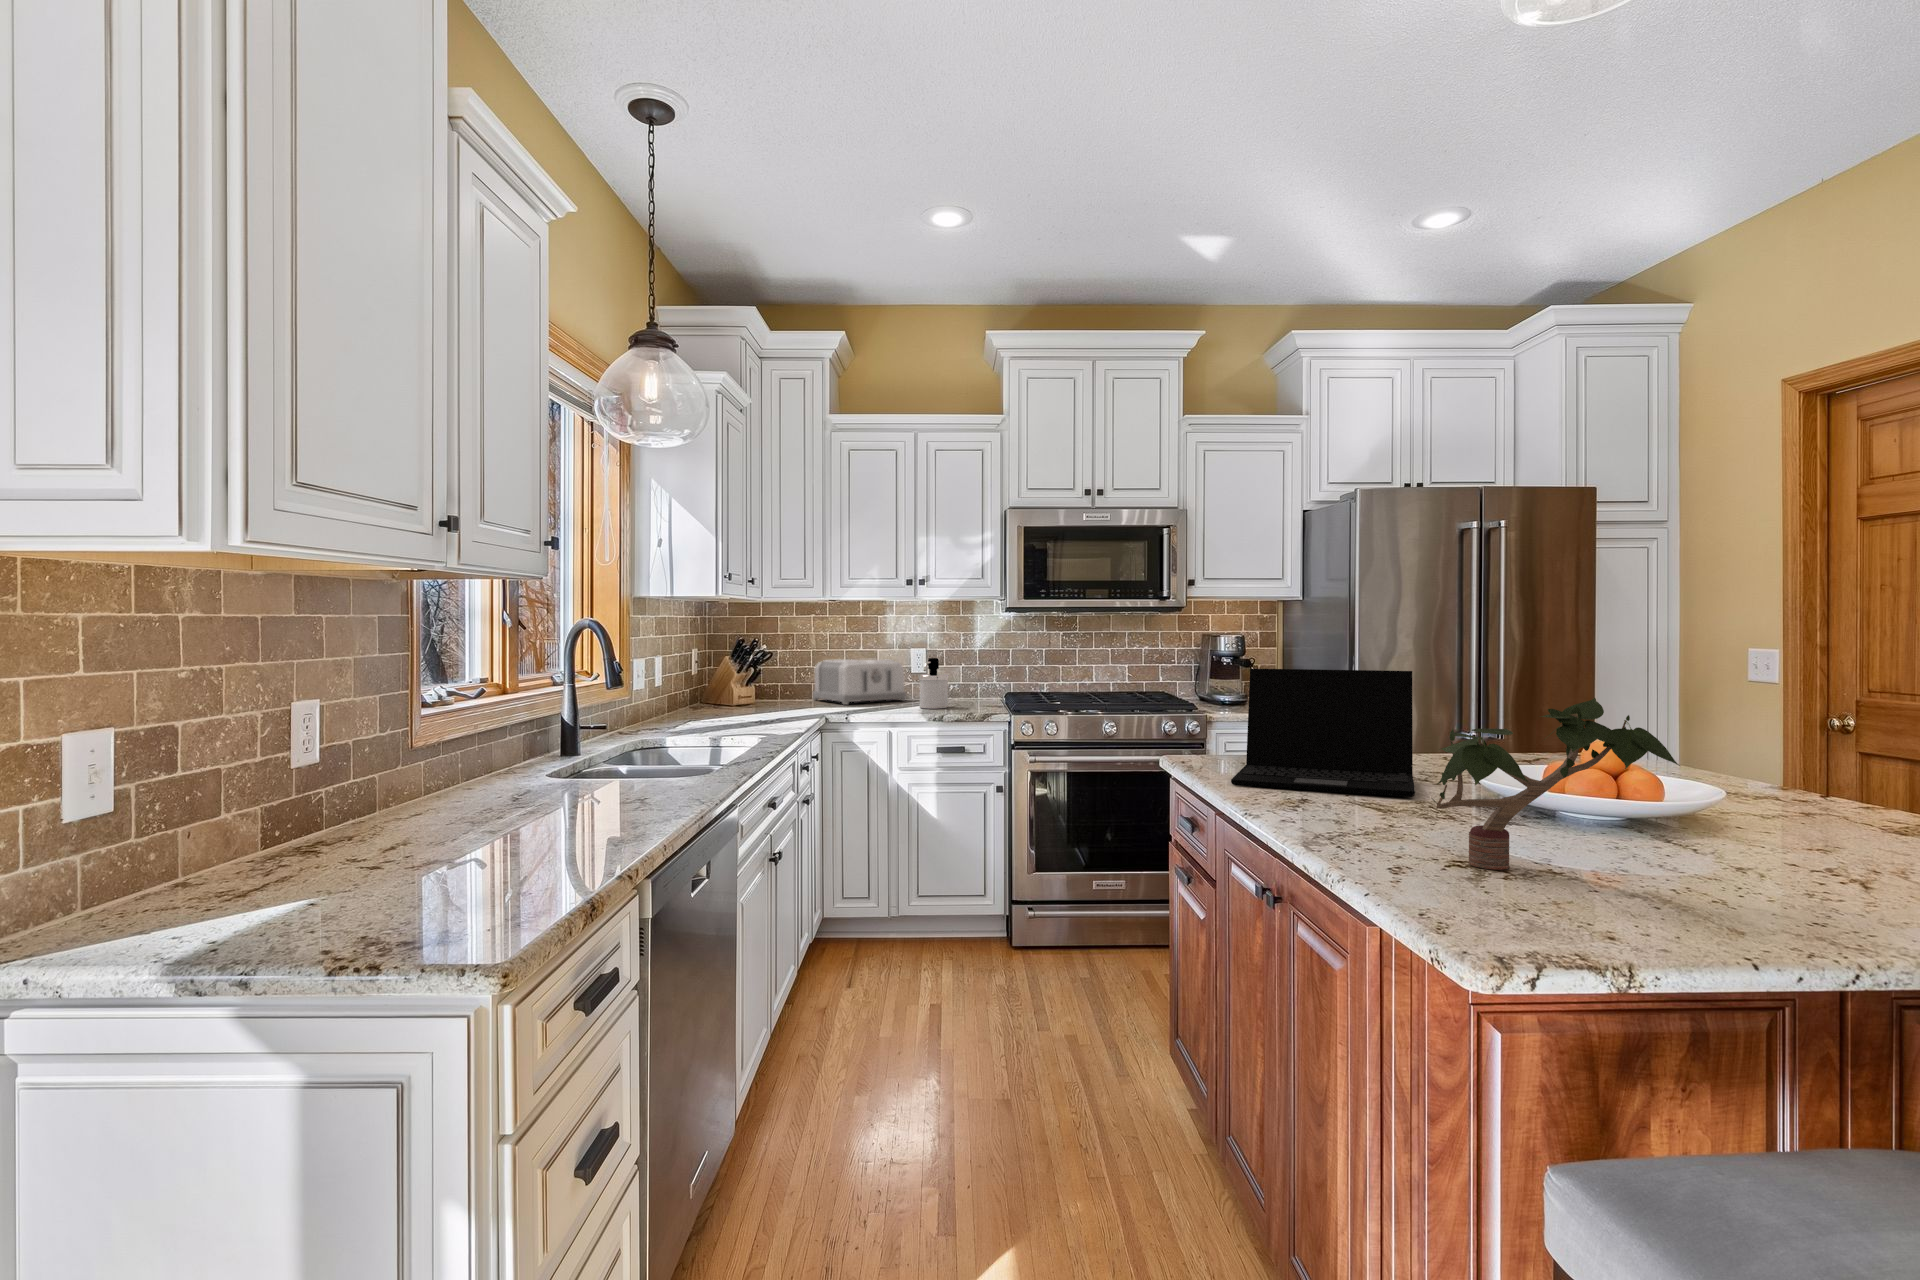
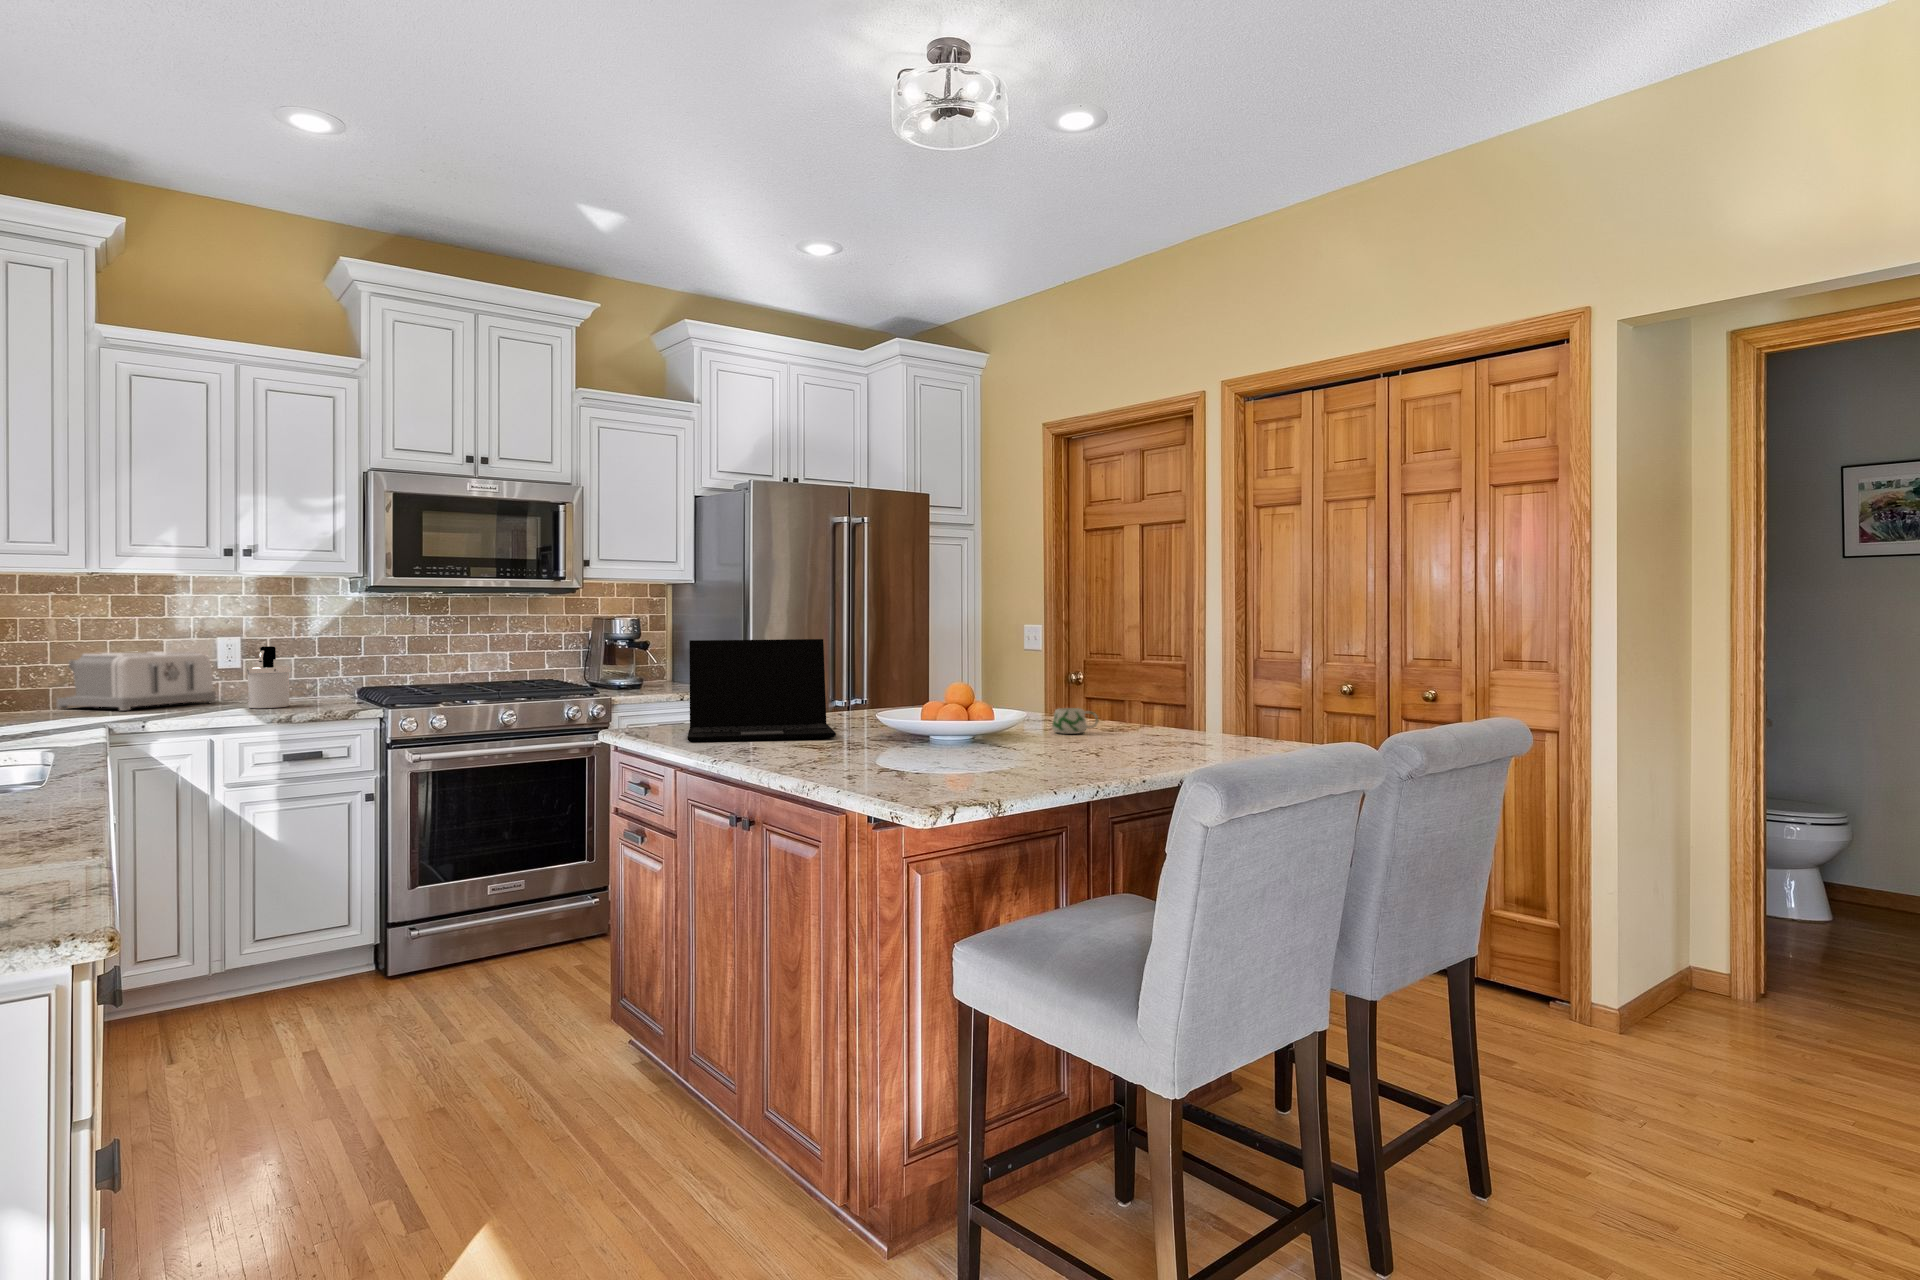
potted plant: present [1433,698,1680,870] -> none [857,643,1020,769]
mug: none [1774,787,1869,829] -> present [1052,708,1098,734]

